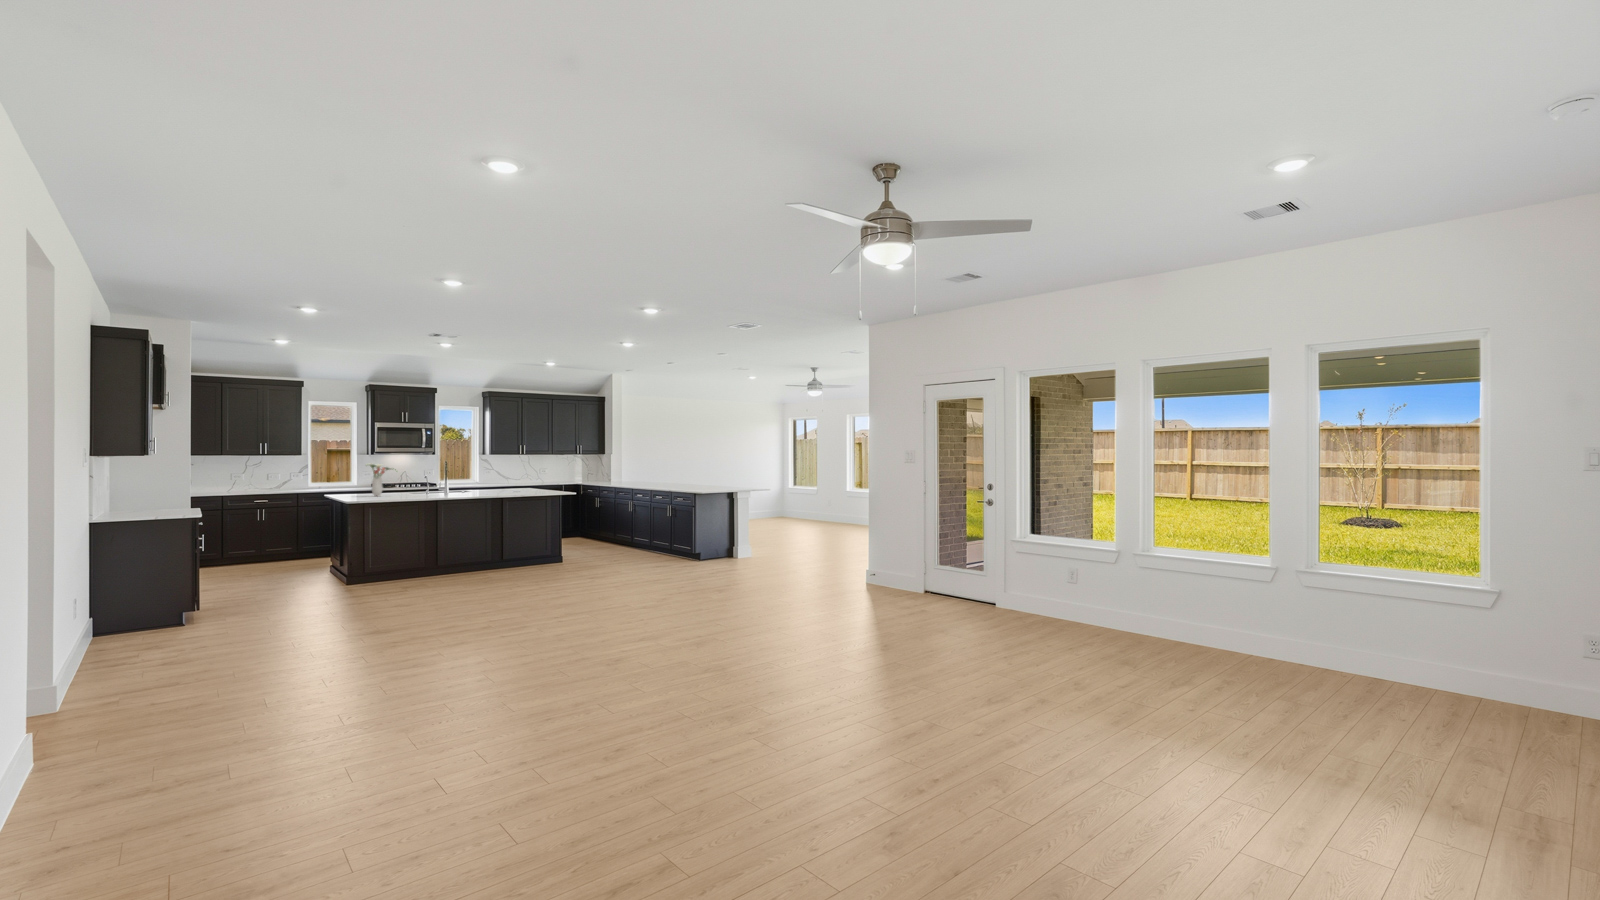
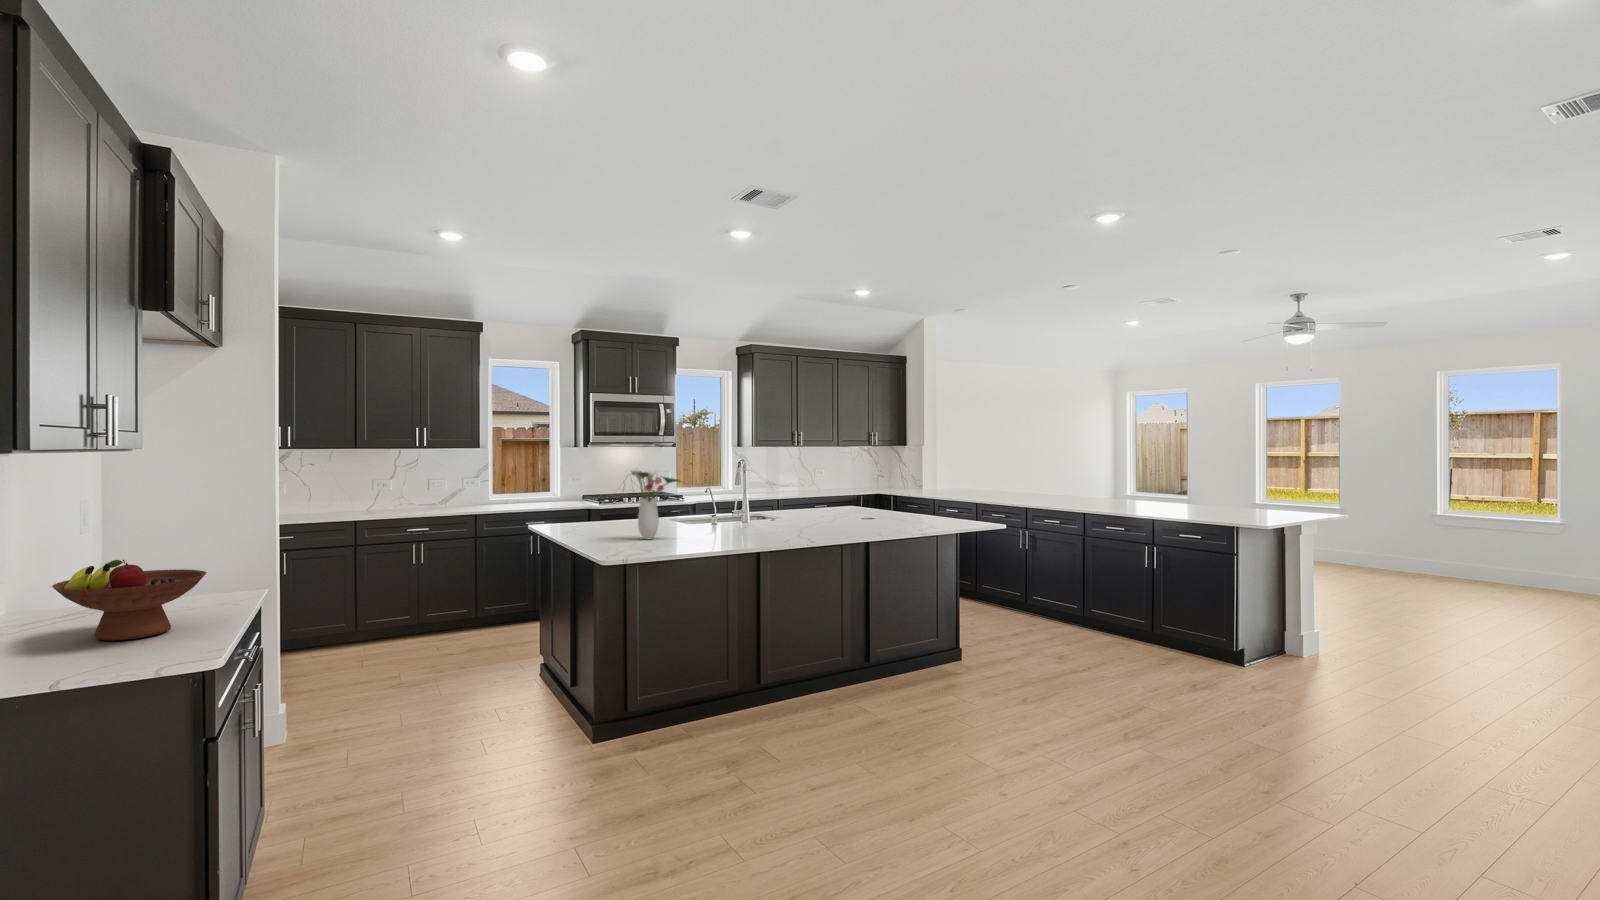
fruit bowl: none [121,490,174,516] -> present [52,560,207,640]

